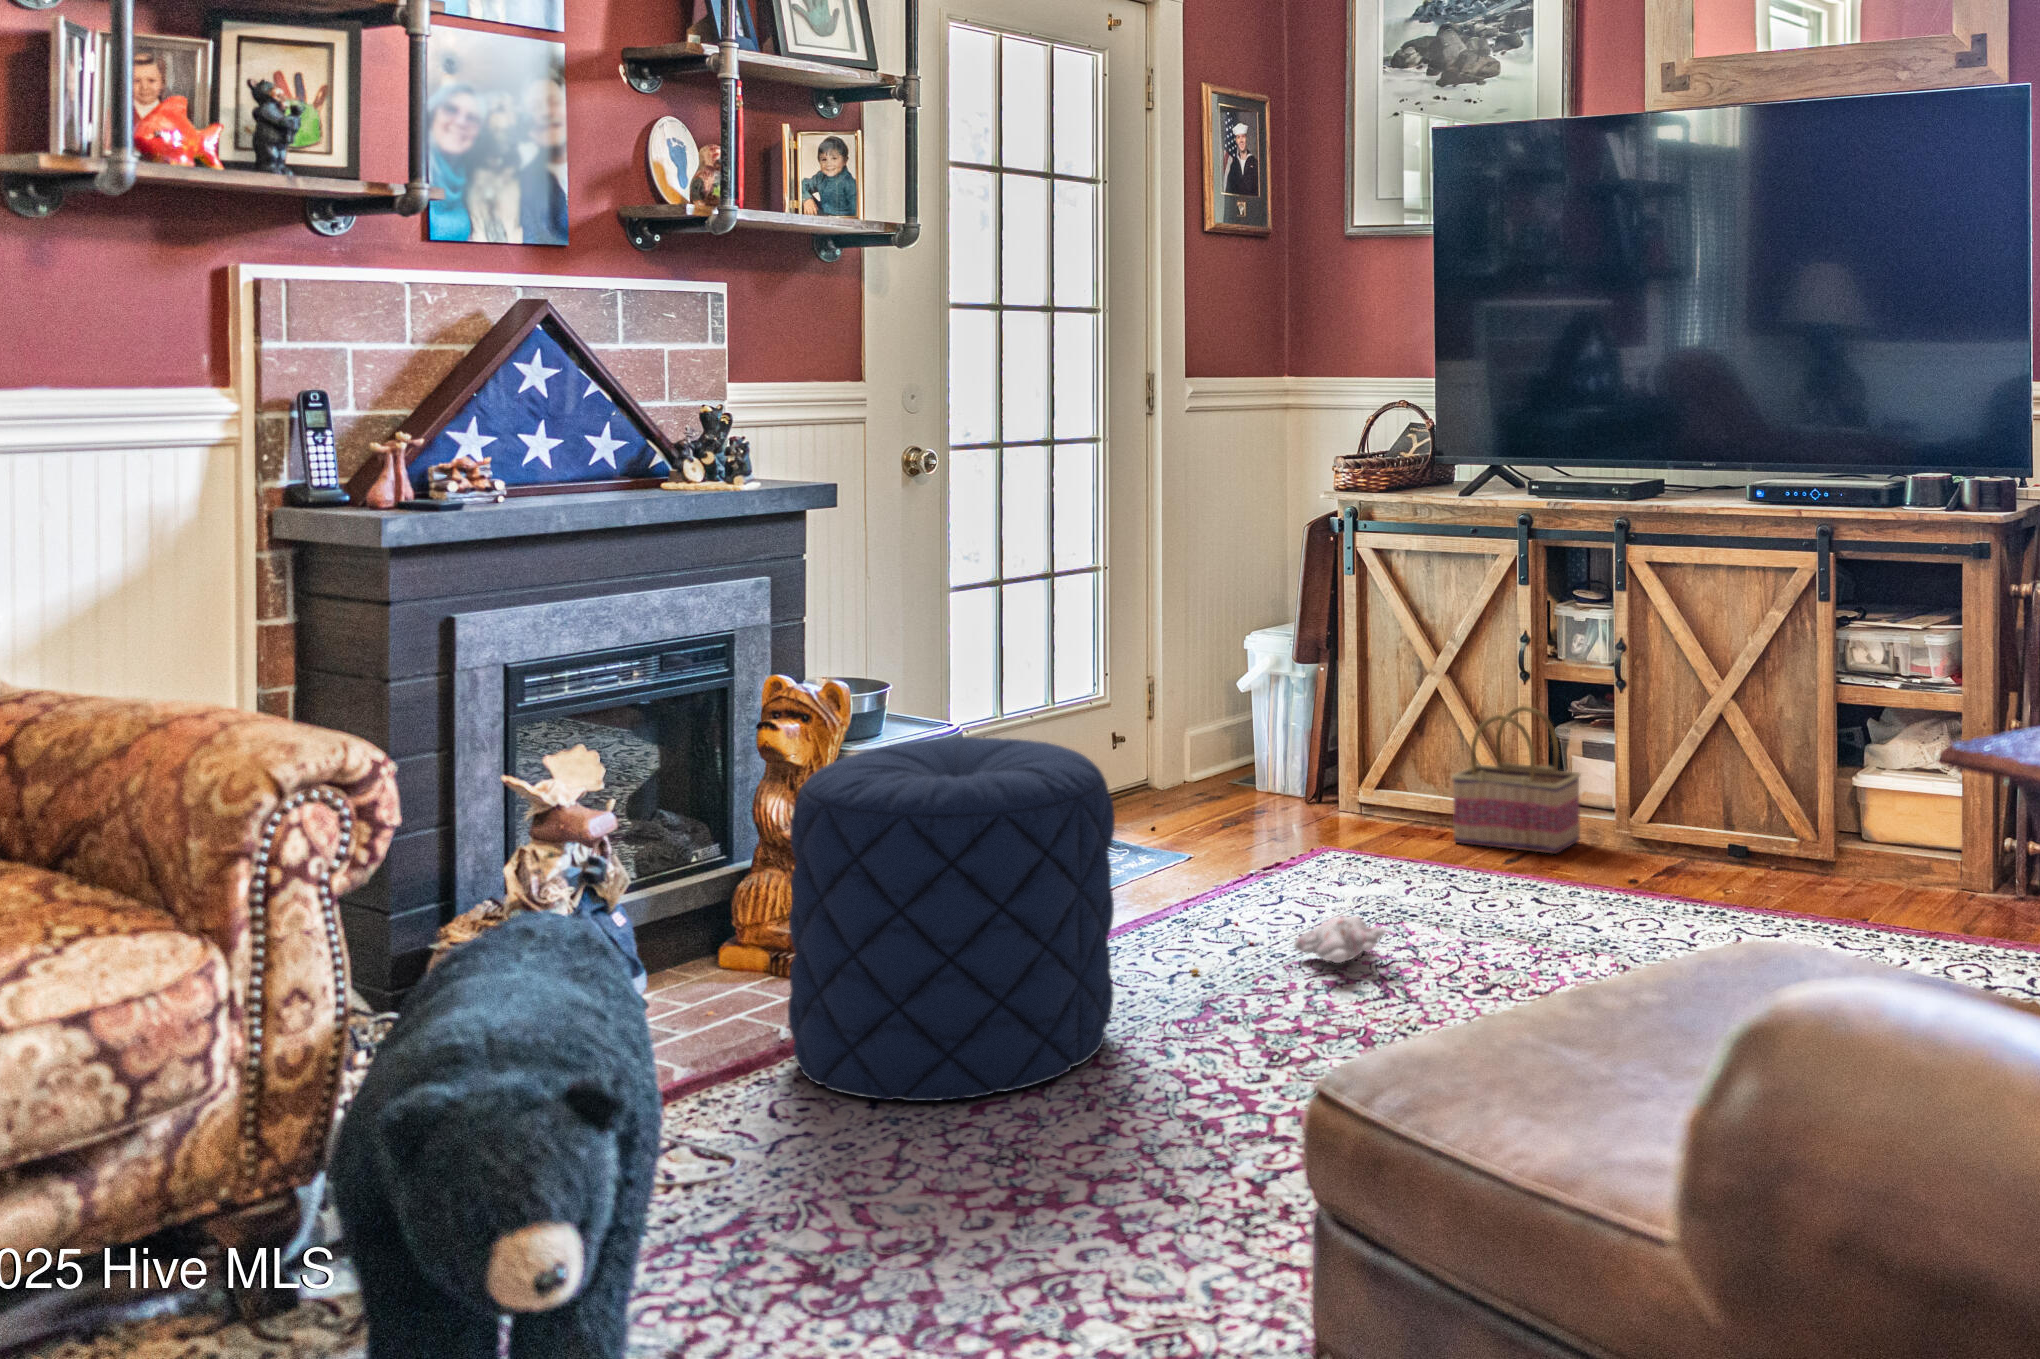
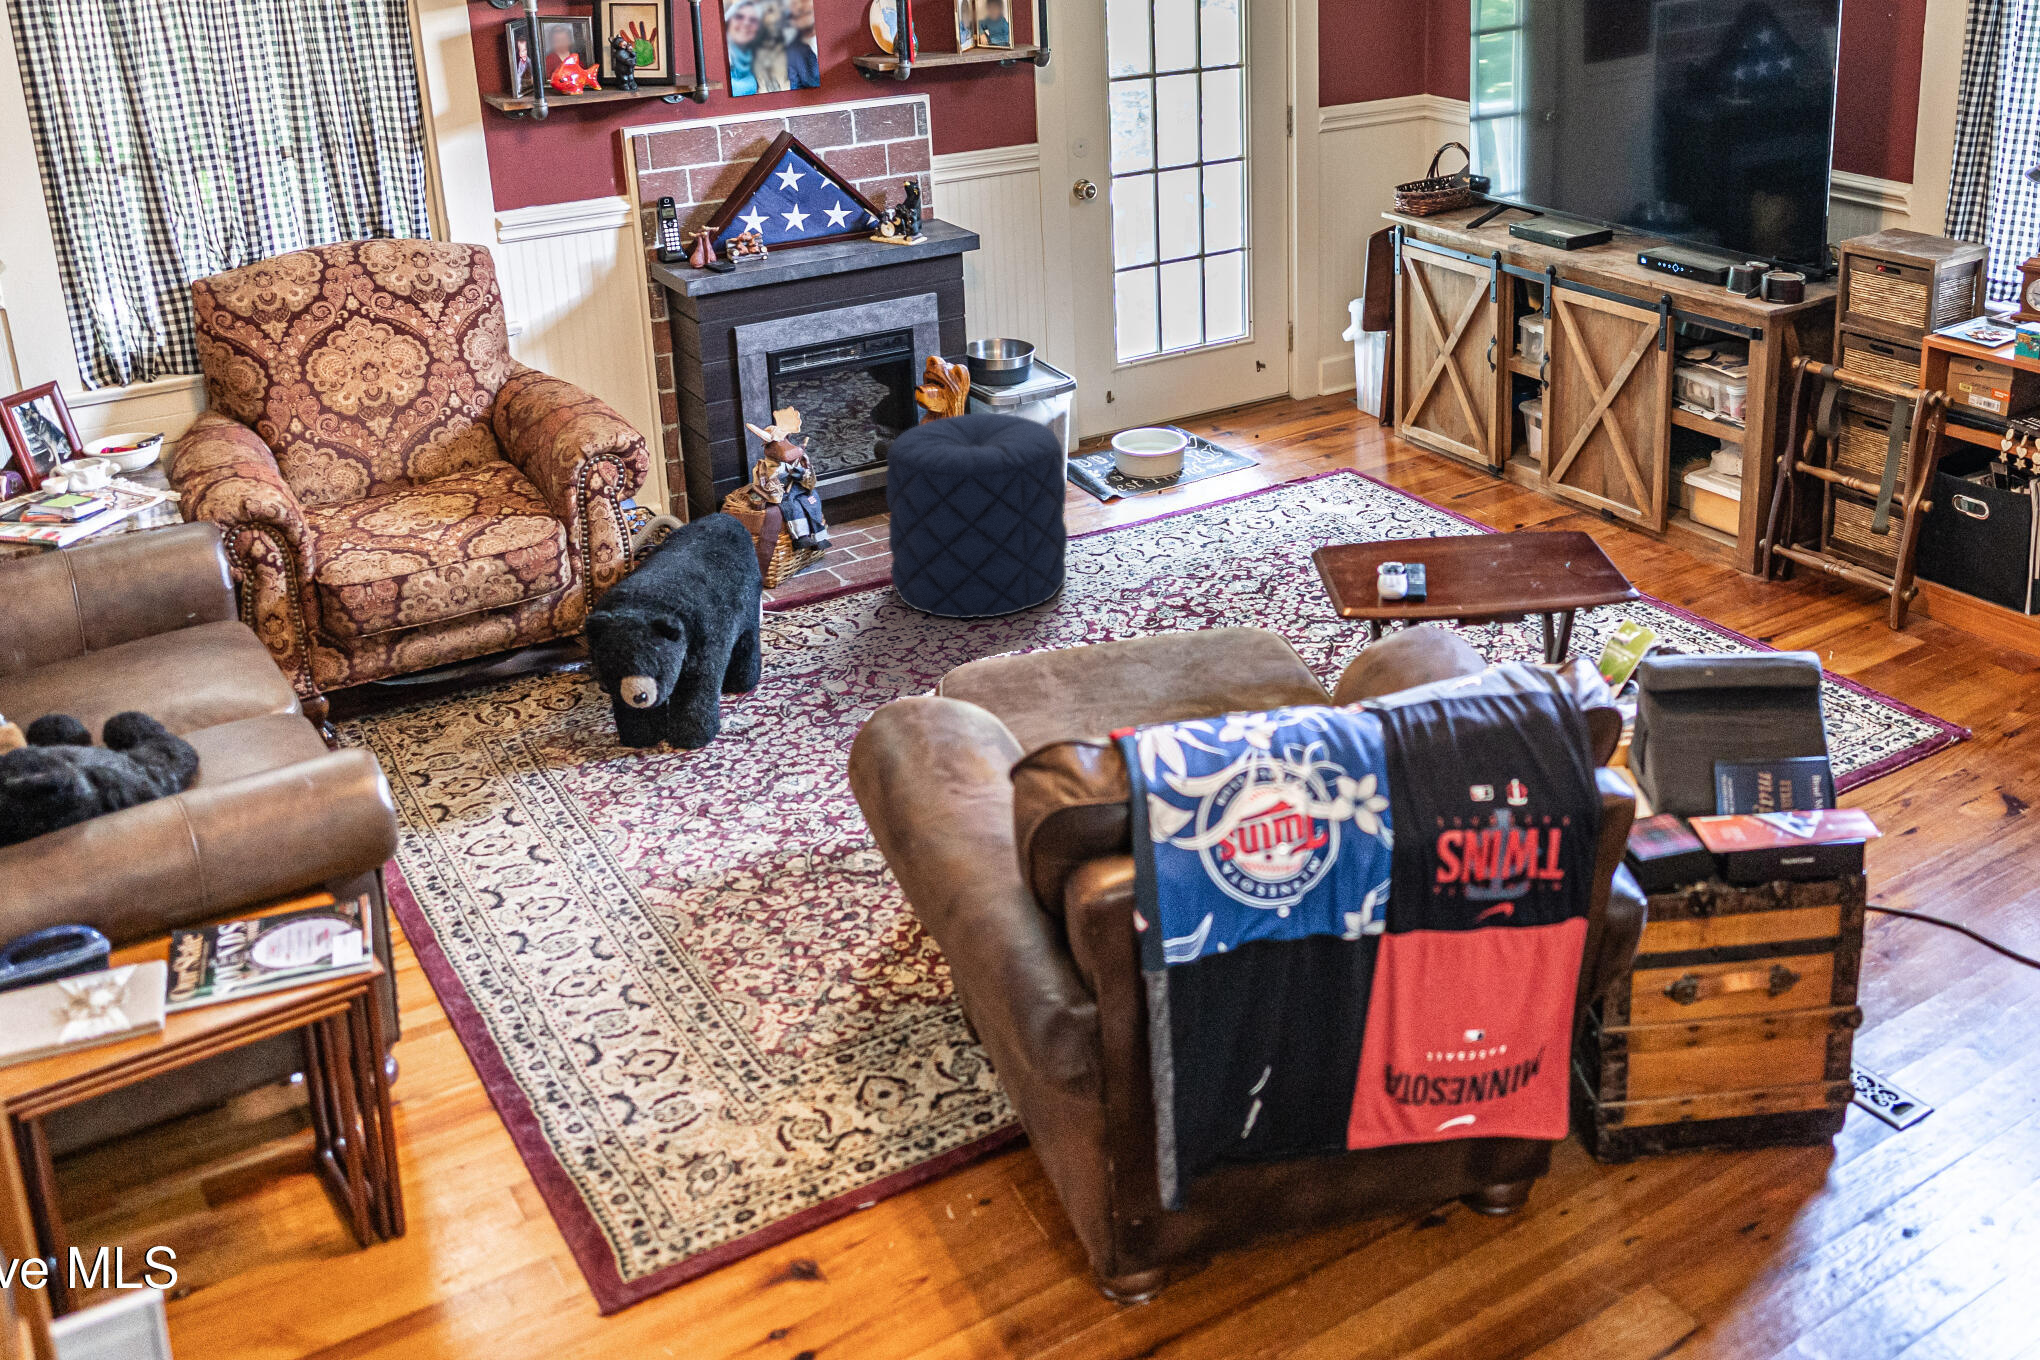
basket: present [1452,706,1580,854] -> none [1416,391,1503,498]
plush toy: present [1191,916,1386,974] -> none [1147,535,1266,566]

